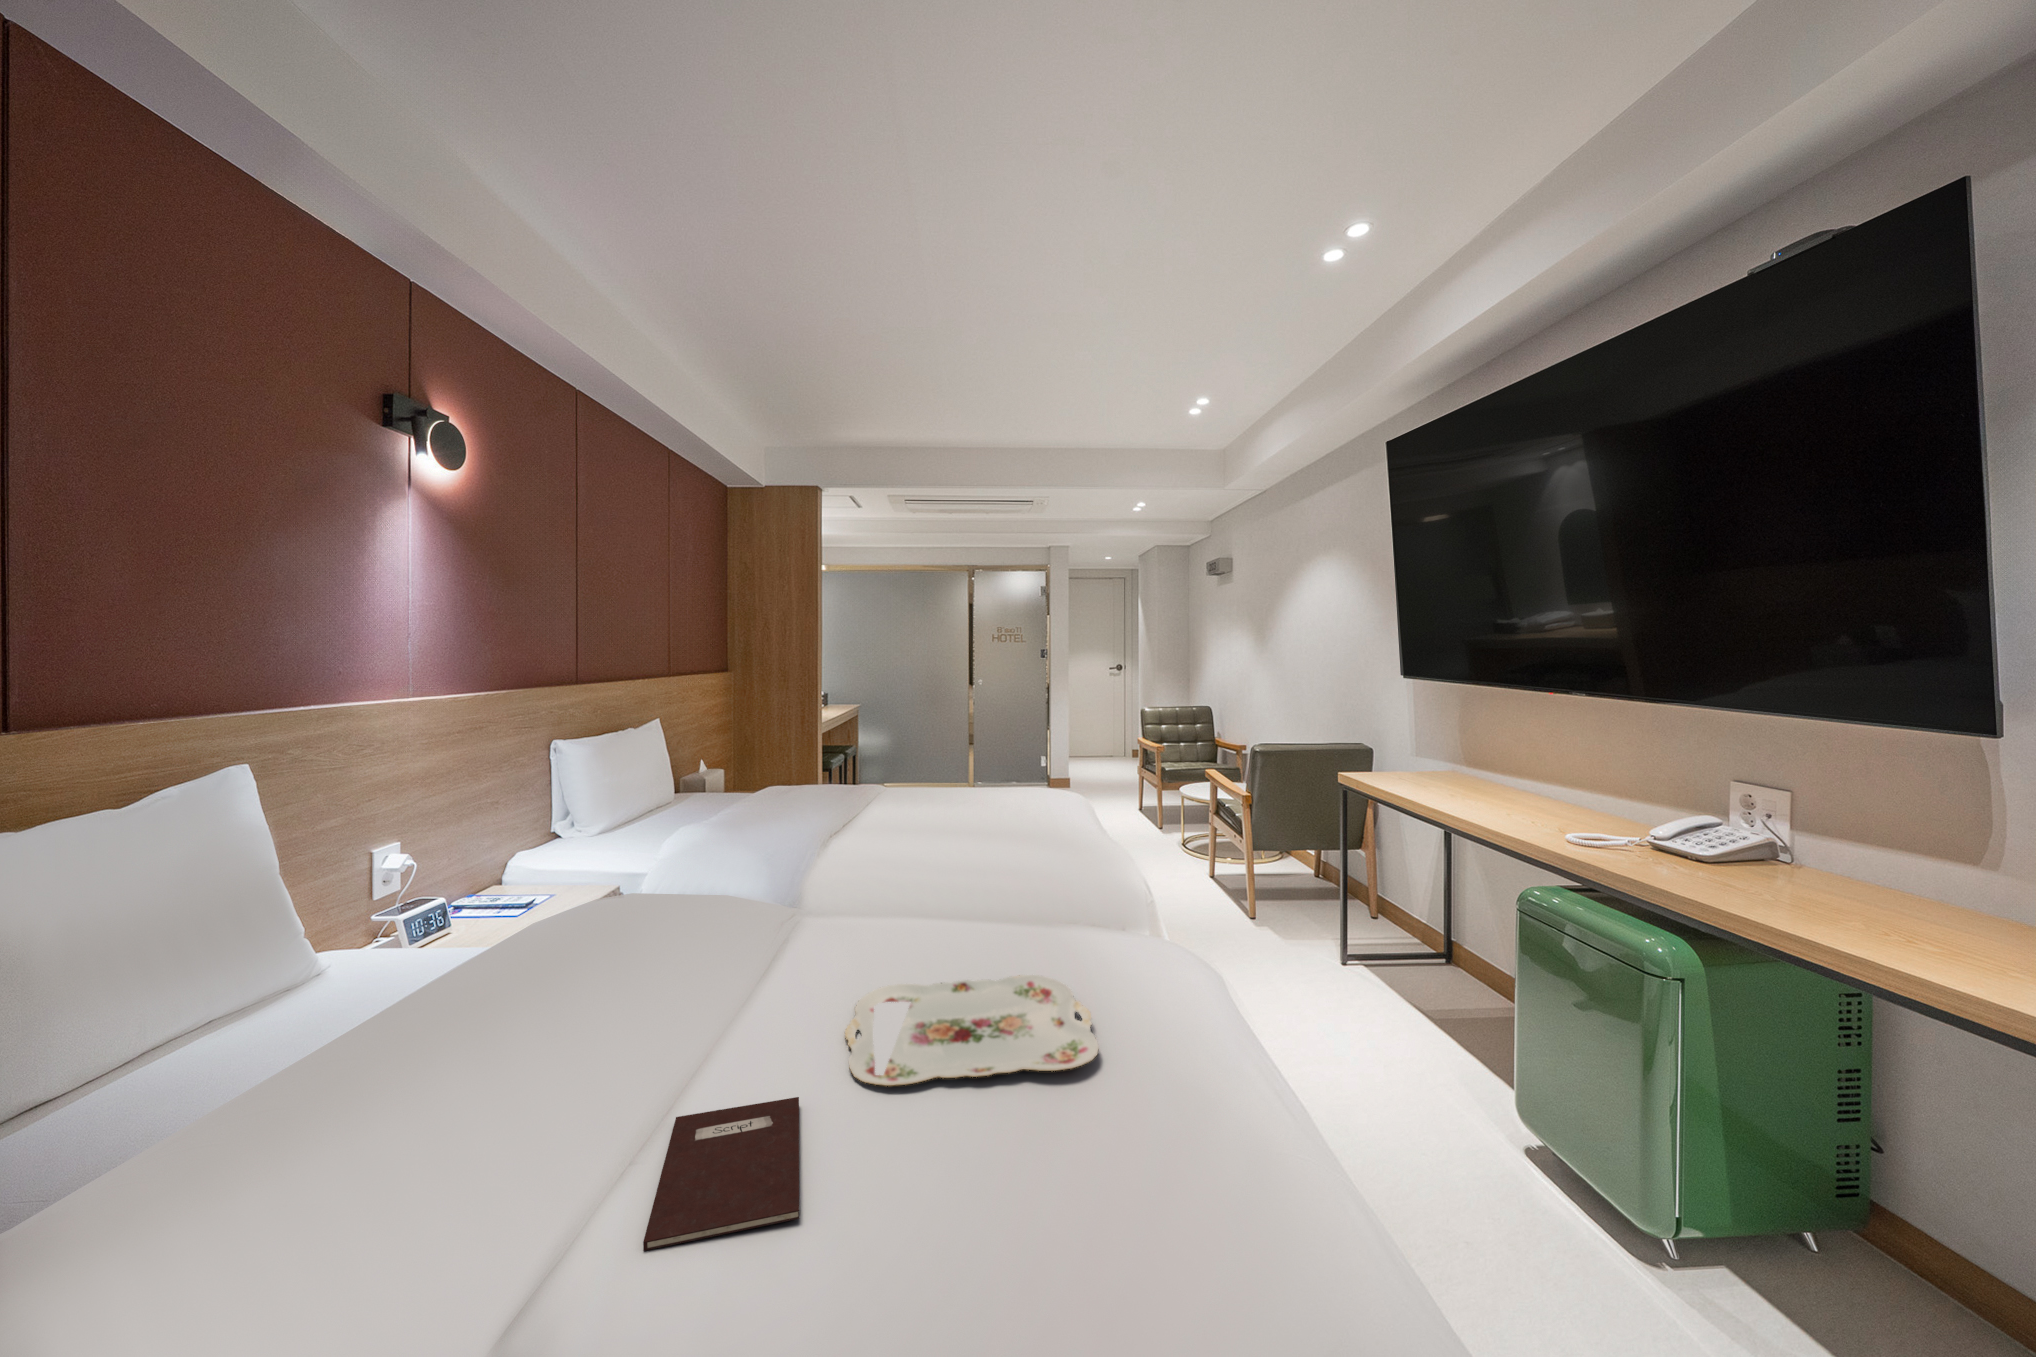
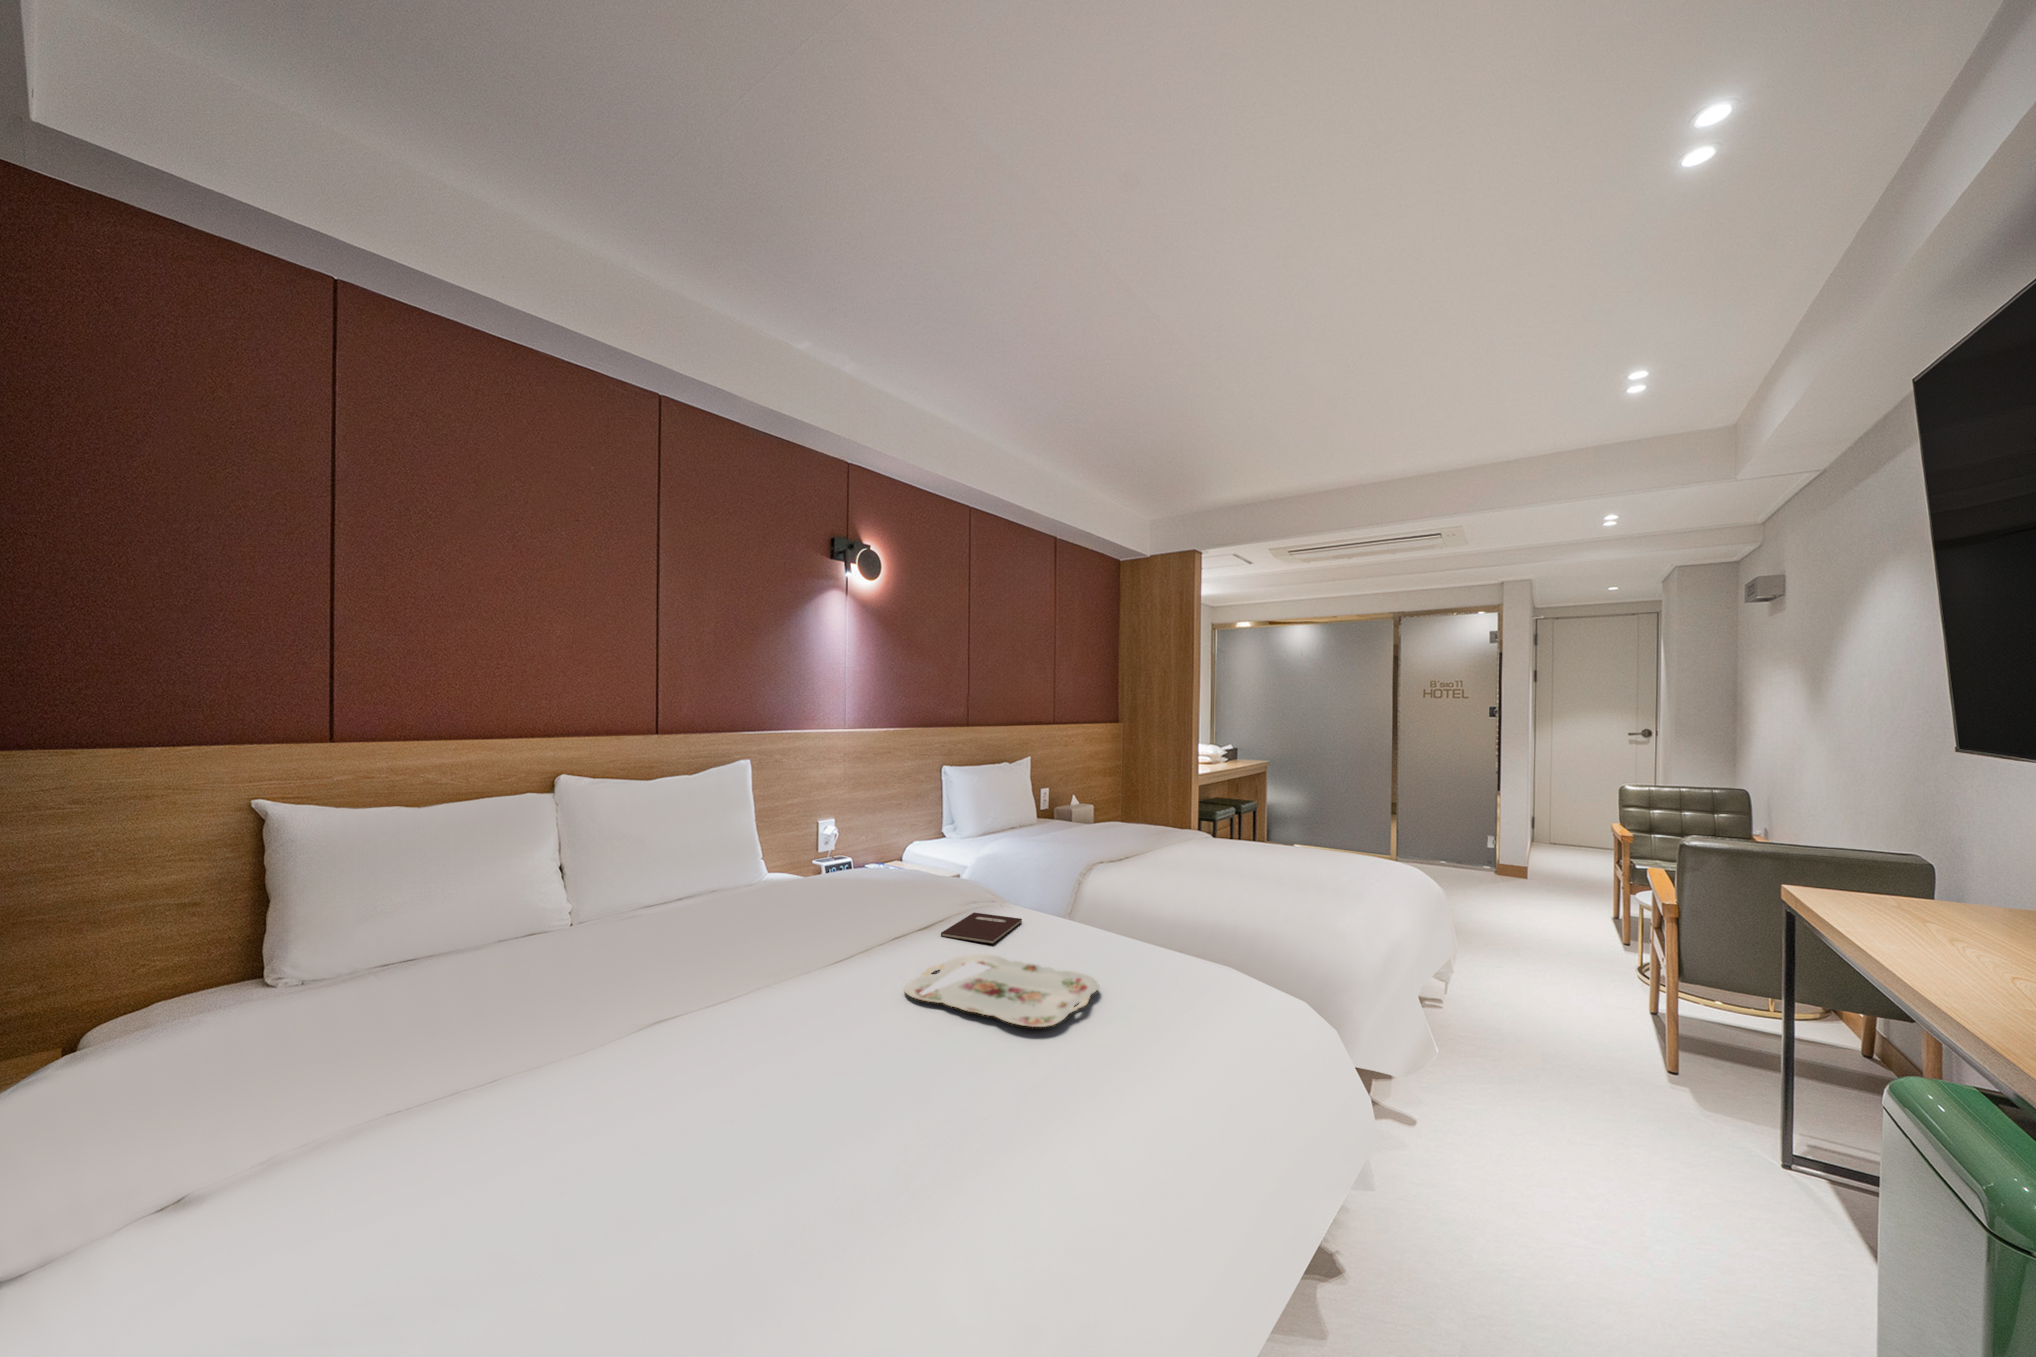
notebook: present [643,1097,799,1251] -> present [941,913,1022,944]

